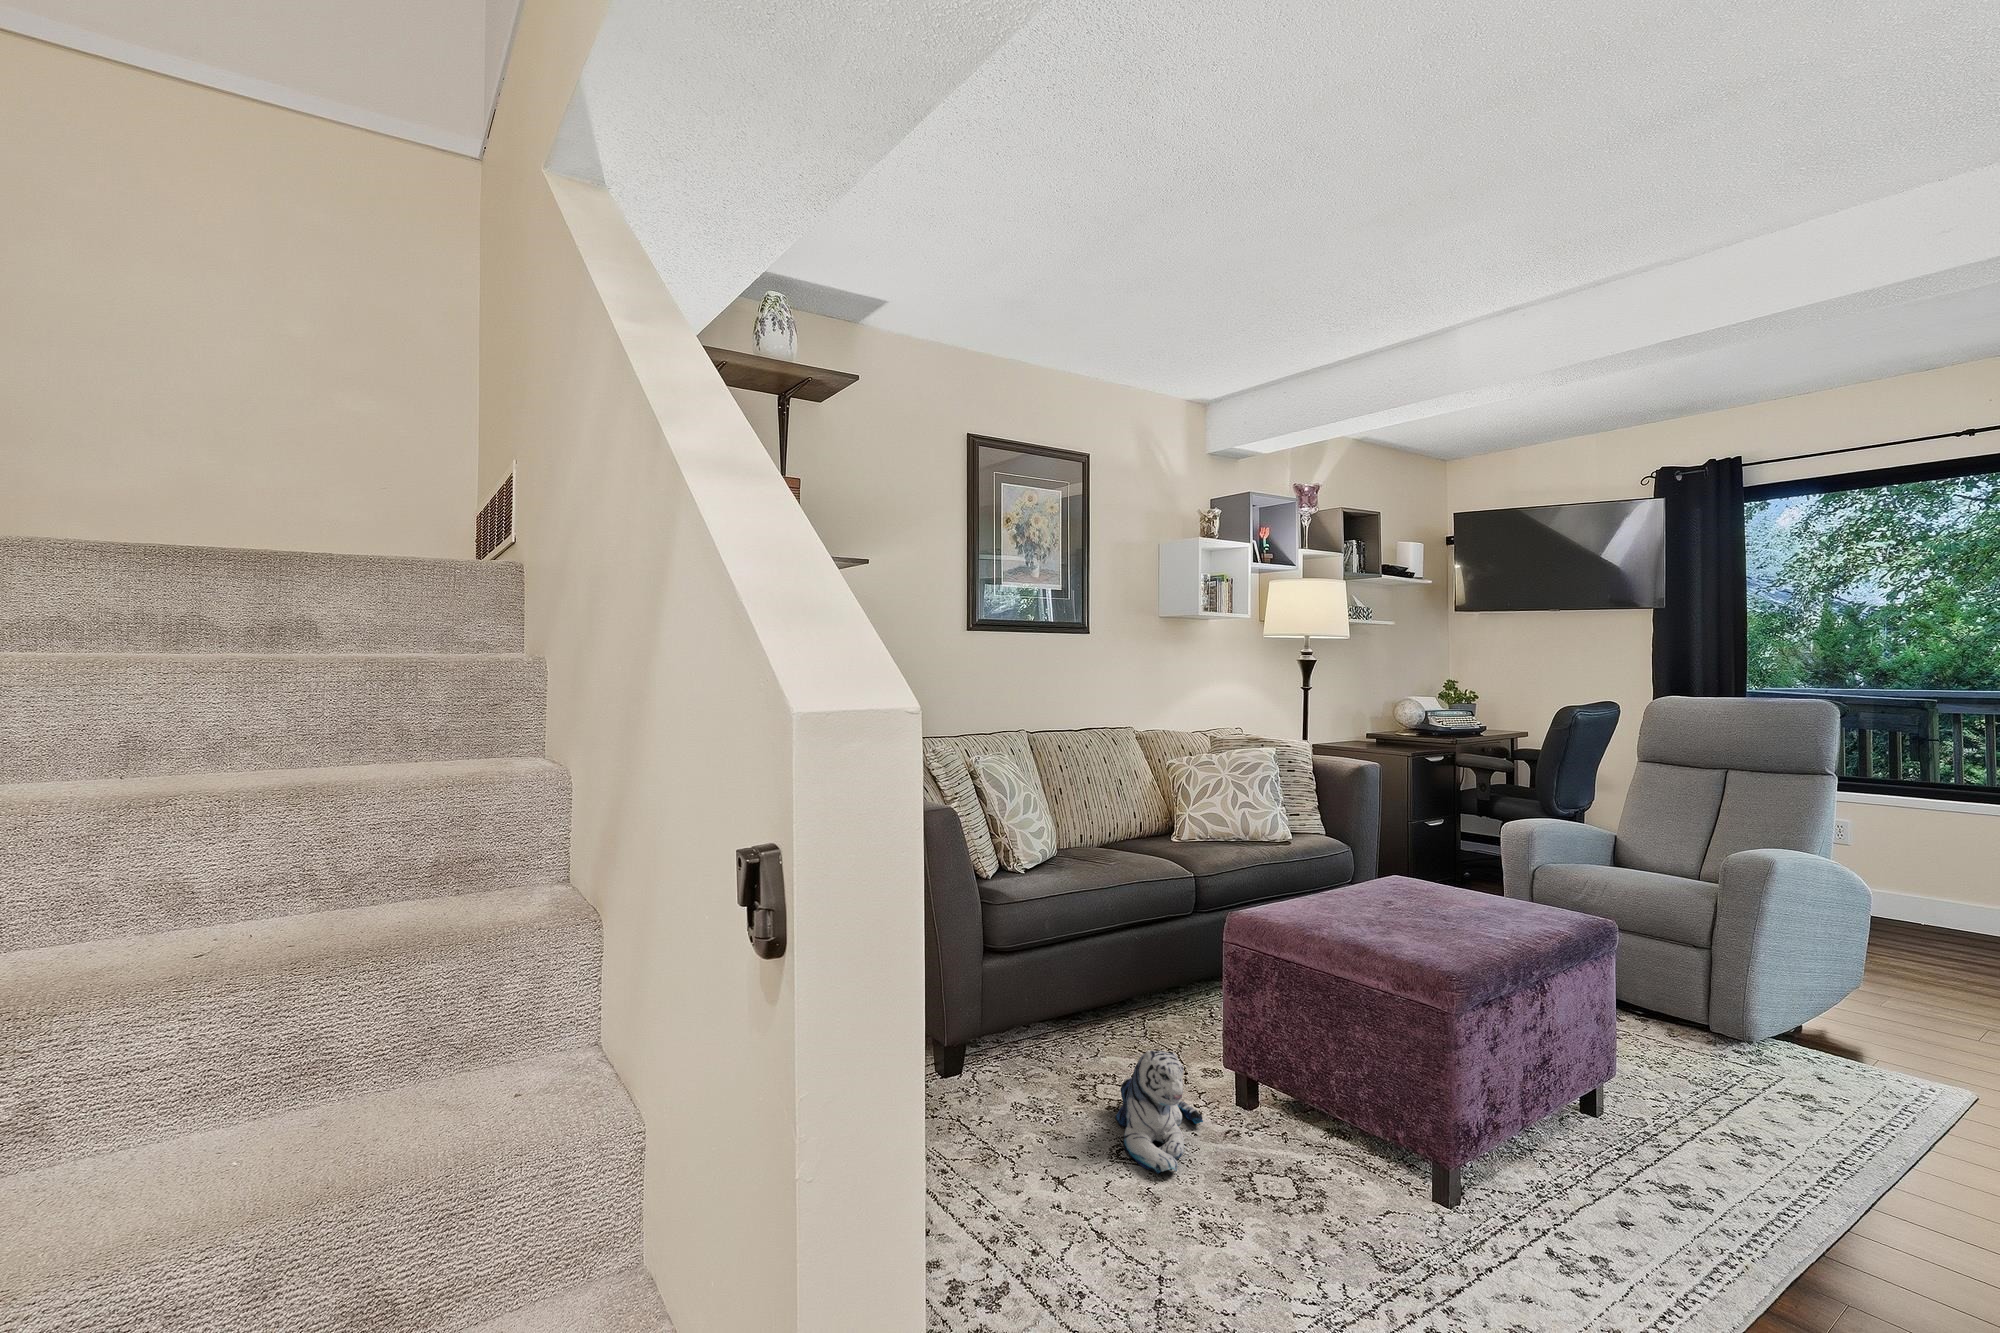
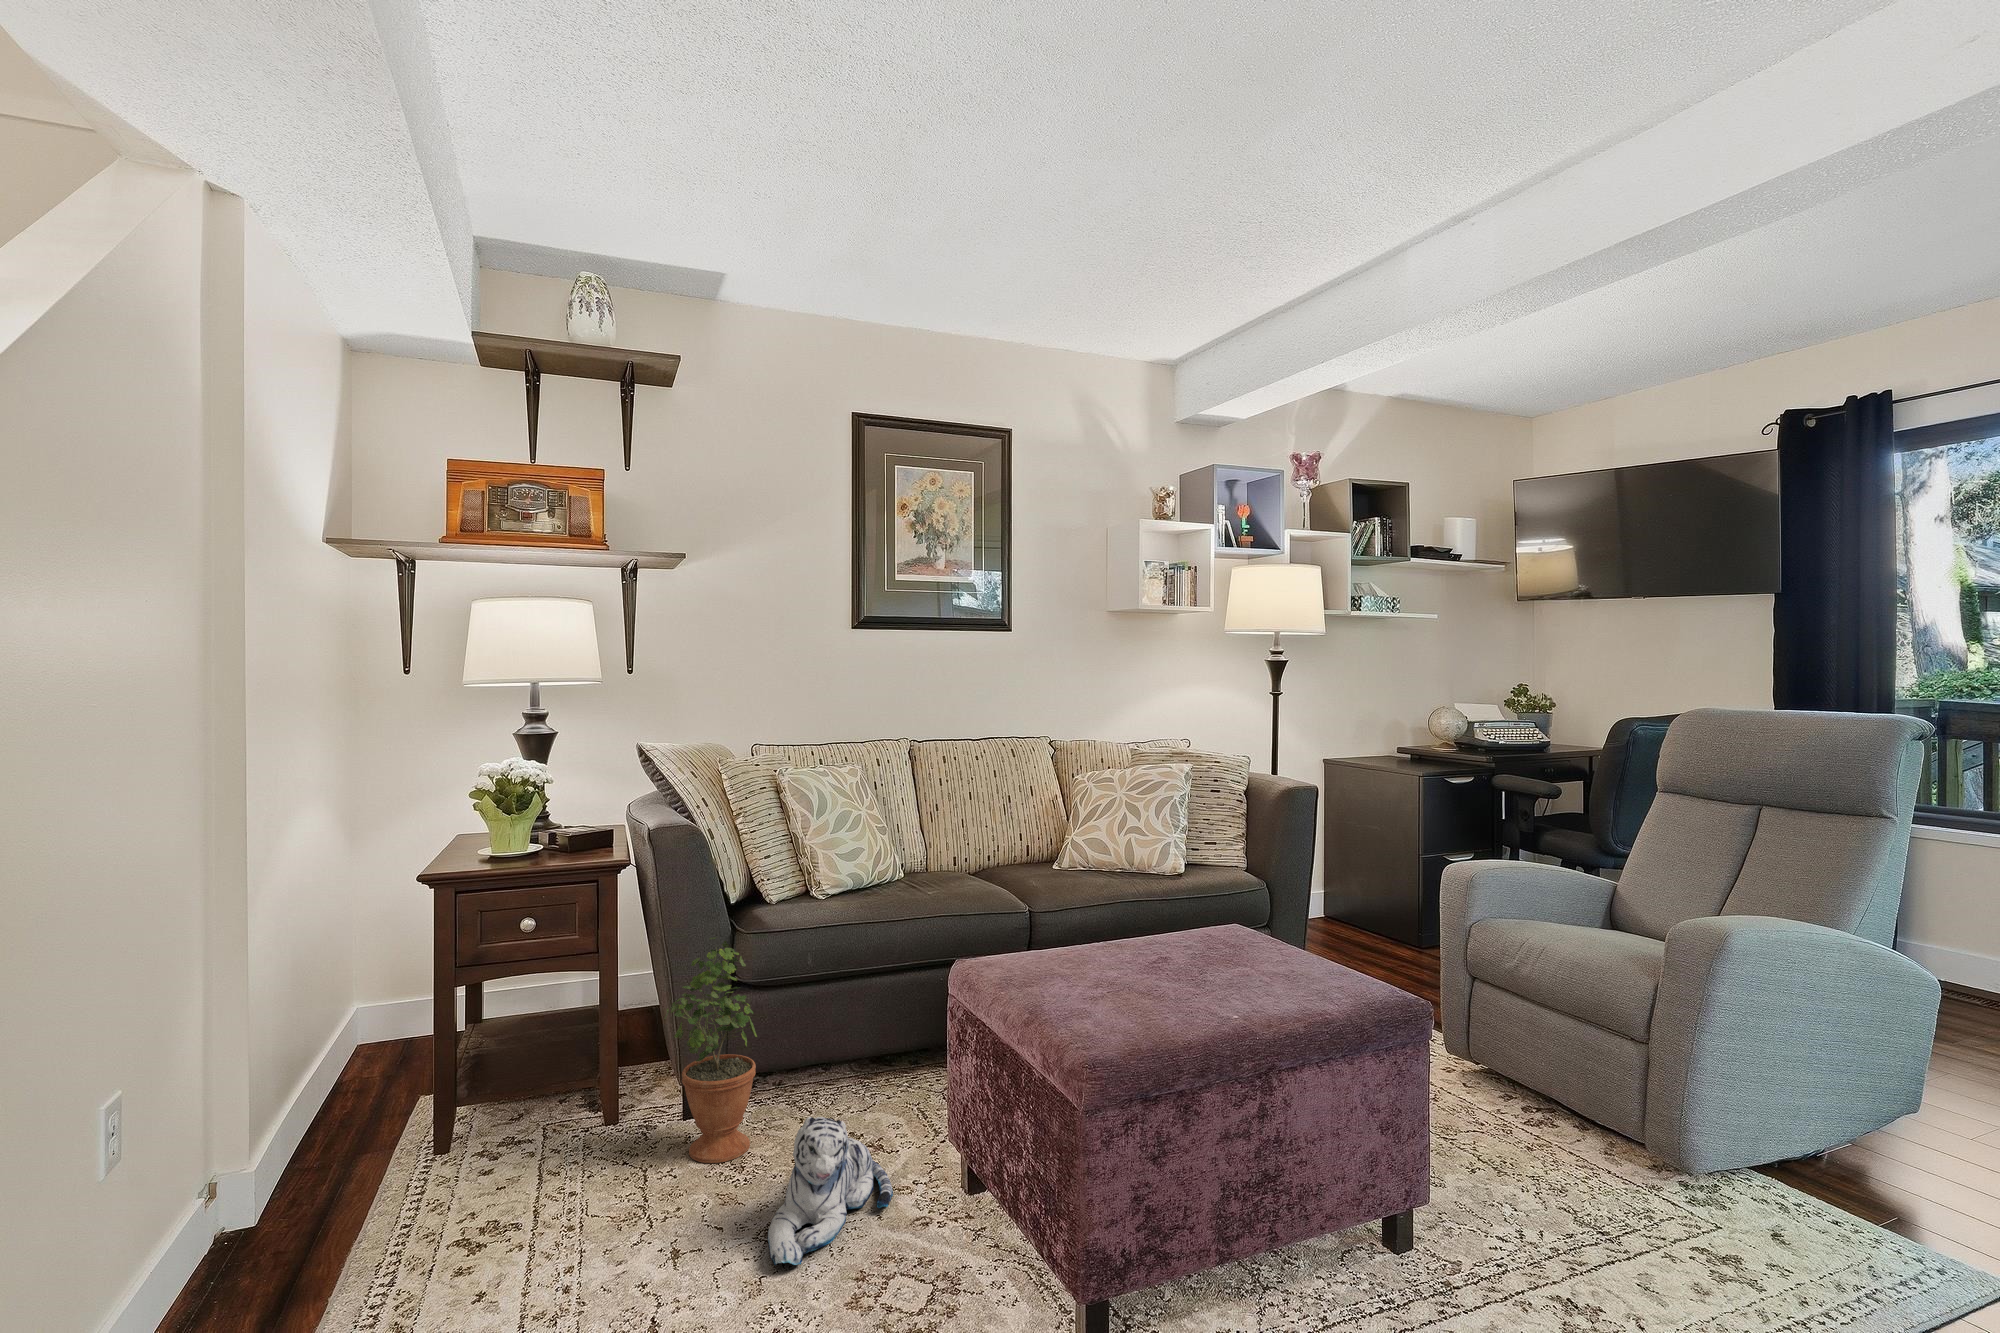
potted plant: none [964,908,1039,1107] -> present [664,938,757,1163]

